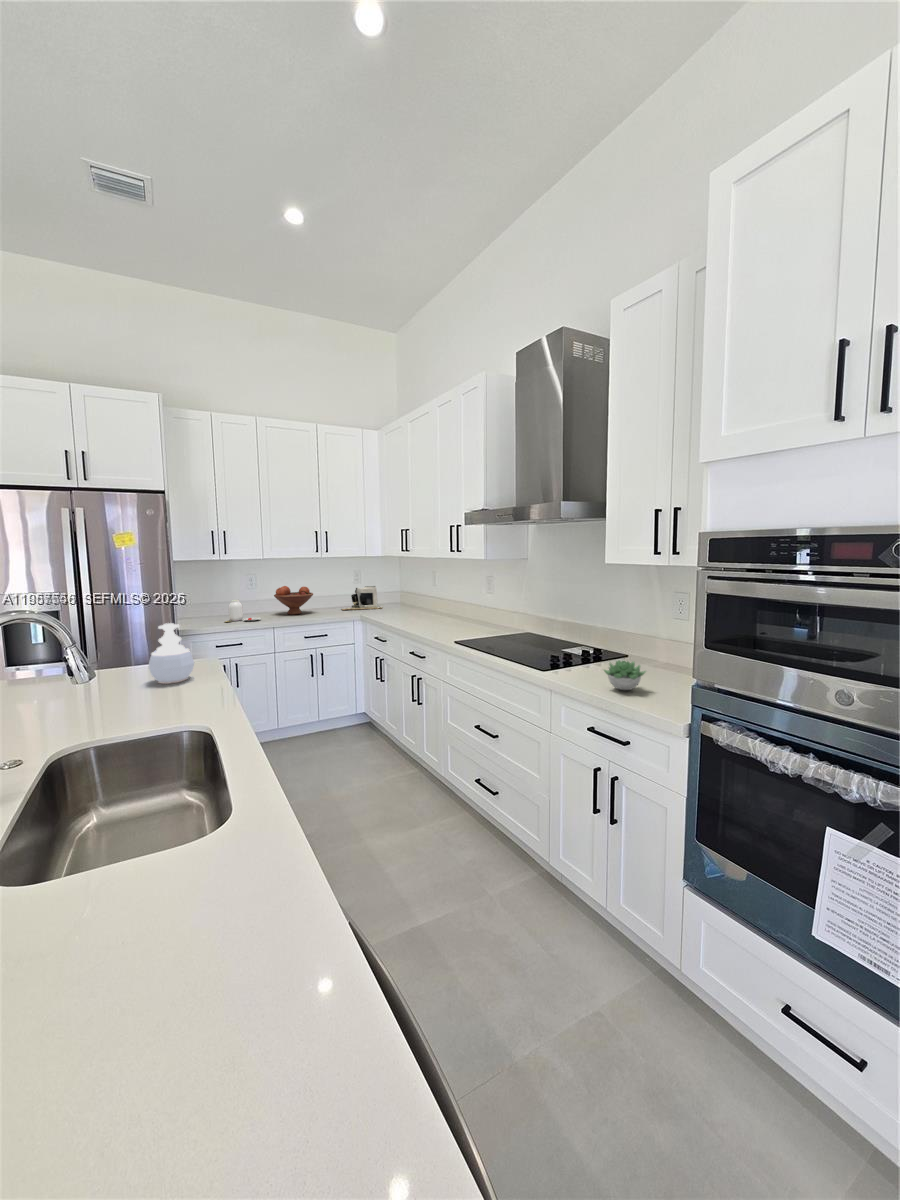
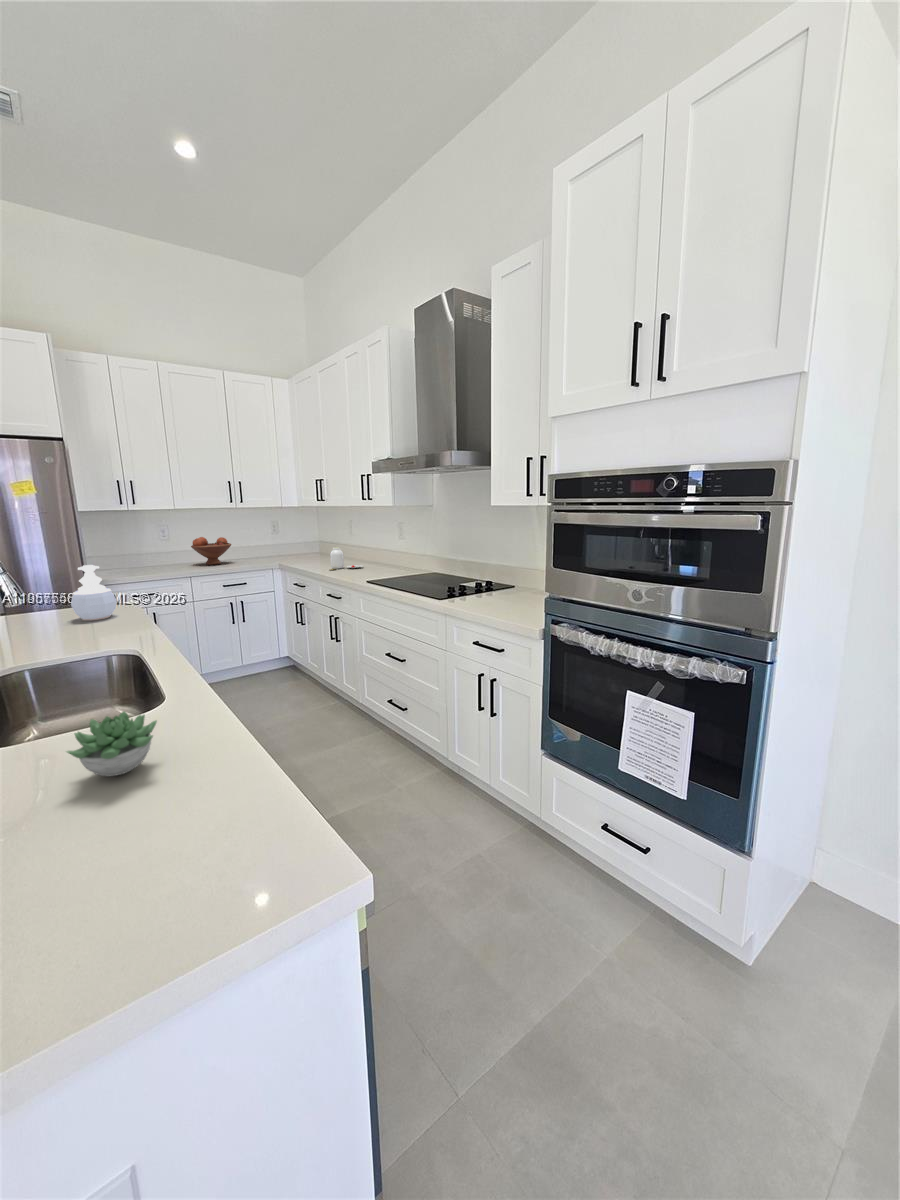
coffee maker: present [342,586,382,610] -> none [261,536,302,560]
jar: present [225,600,261,622] -> present [330,547,363,570]
succulent plant: present [604,660,646,690] -> present [67,711,157,776]

